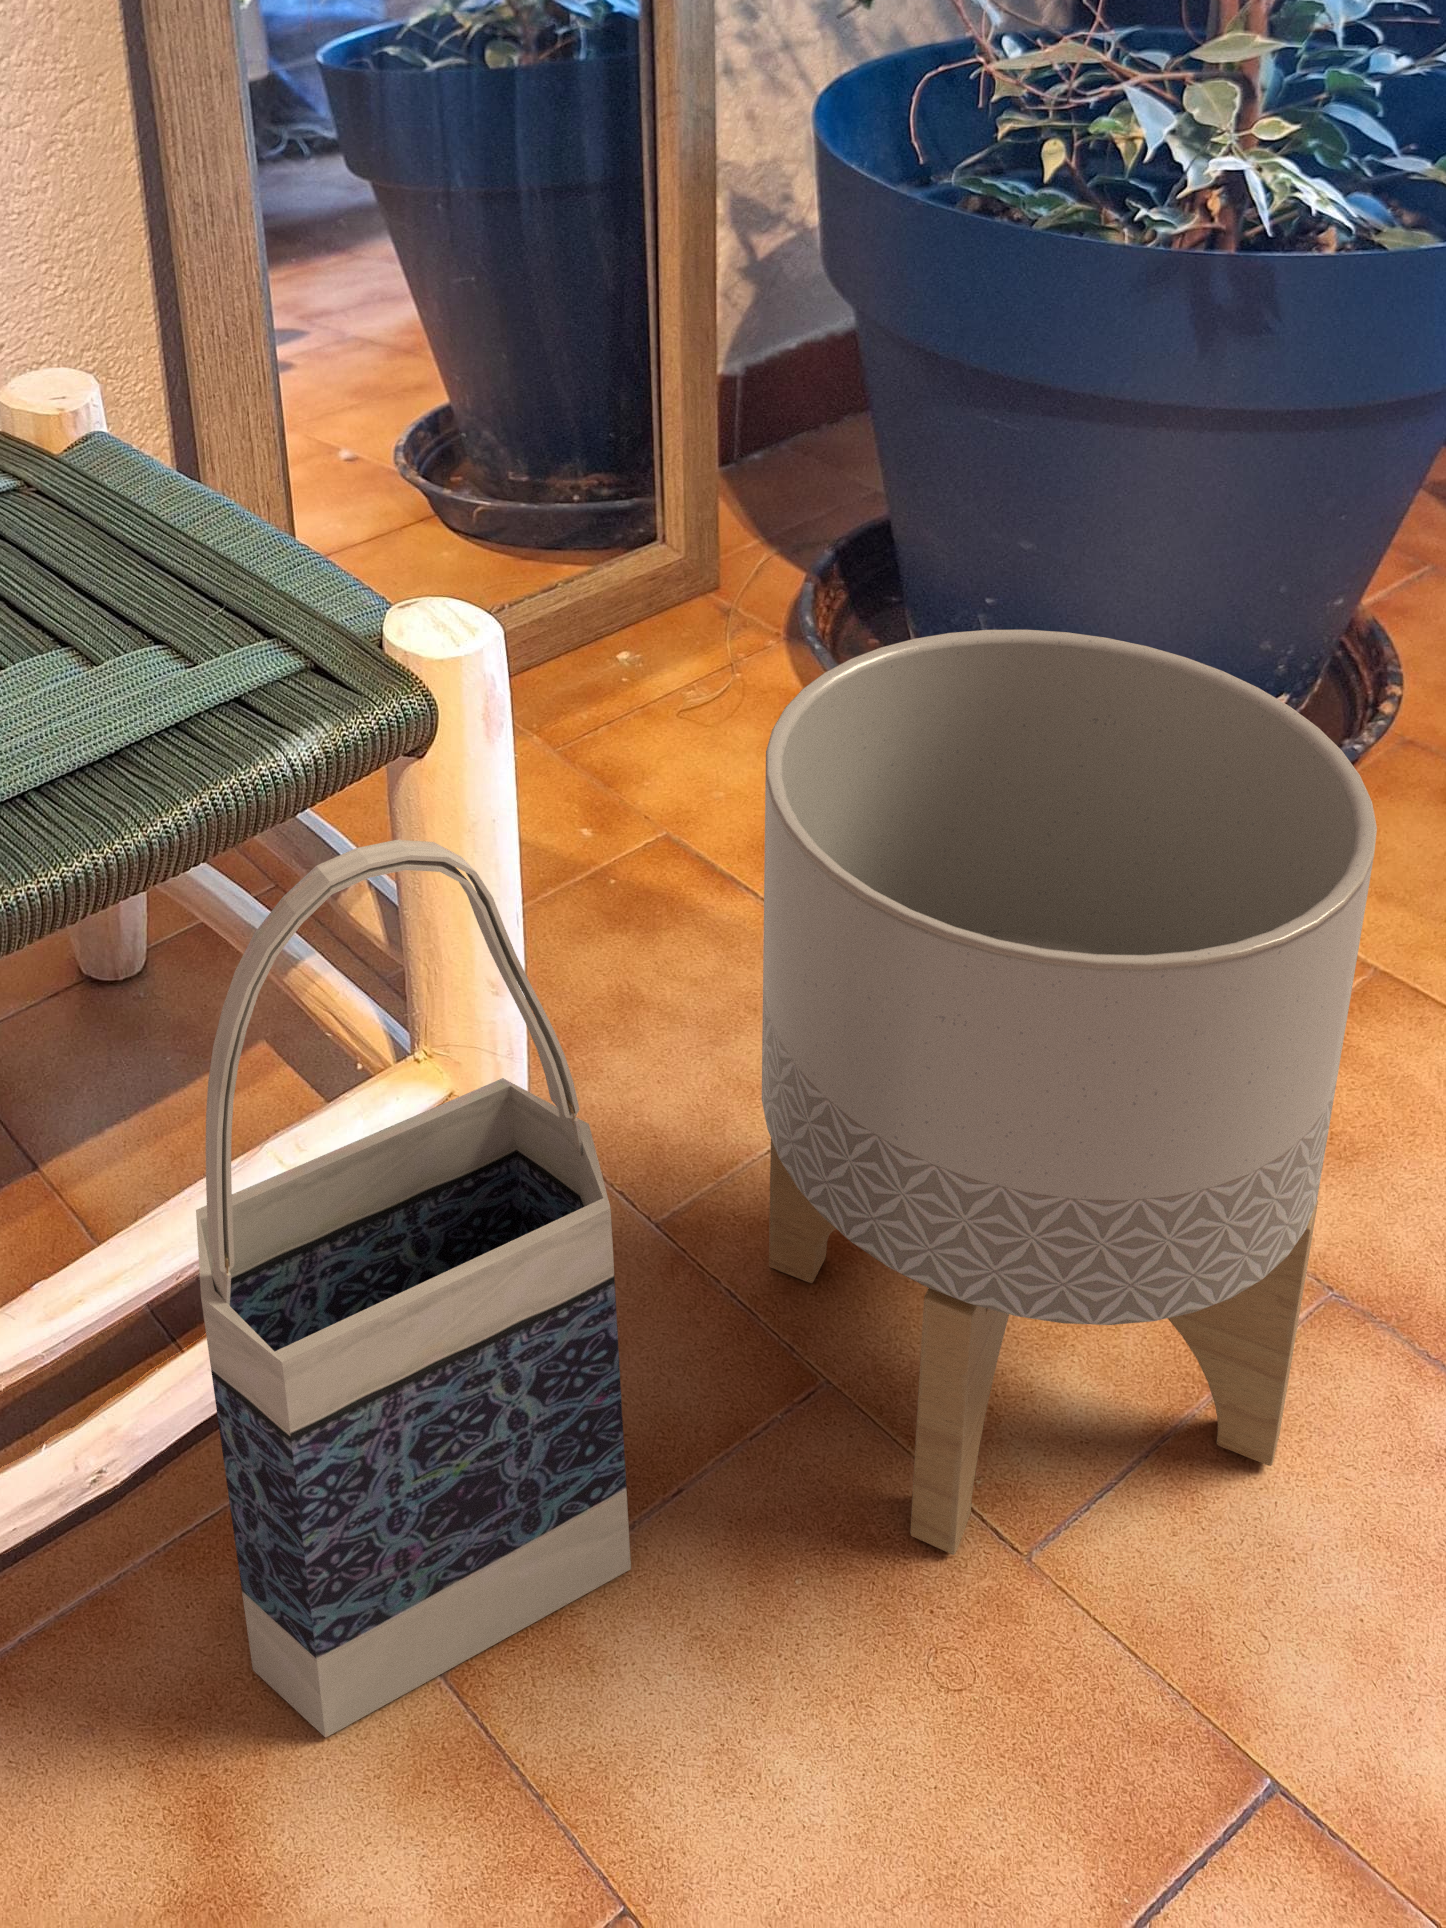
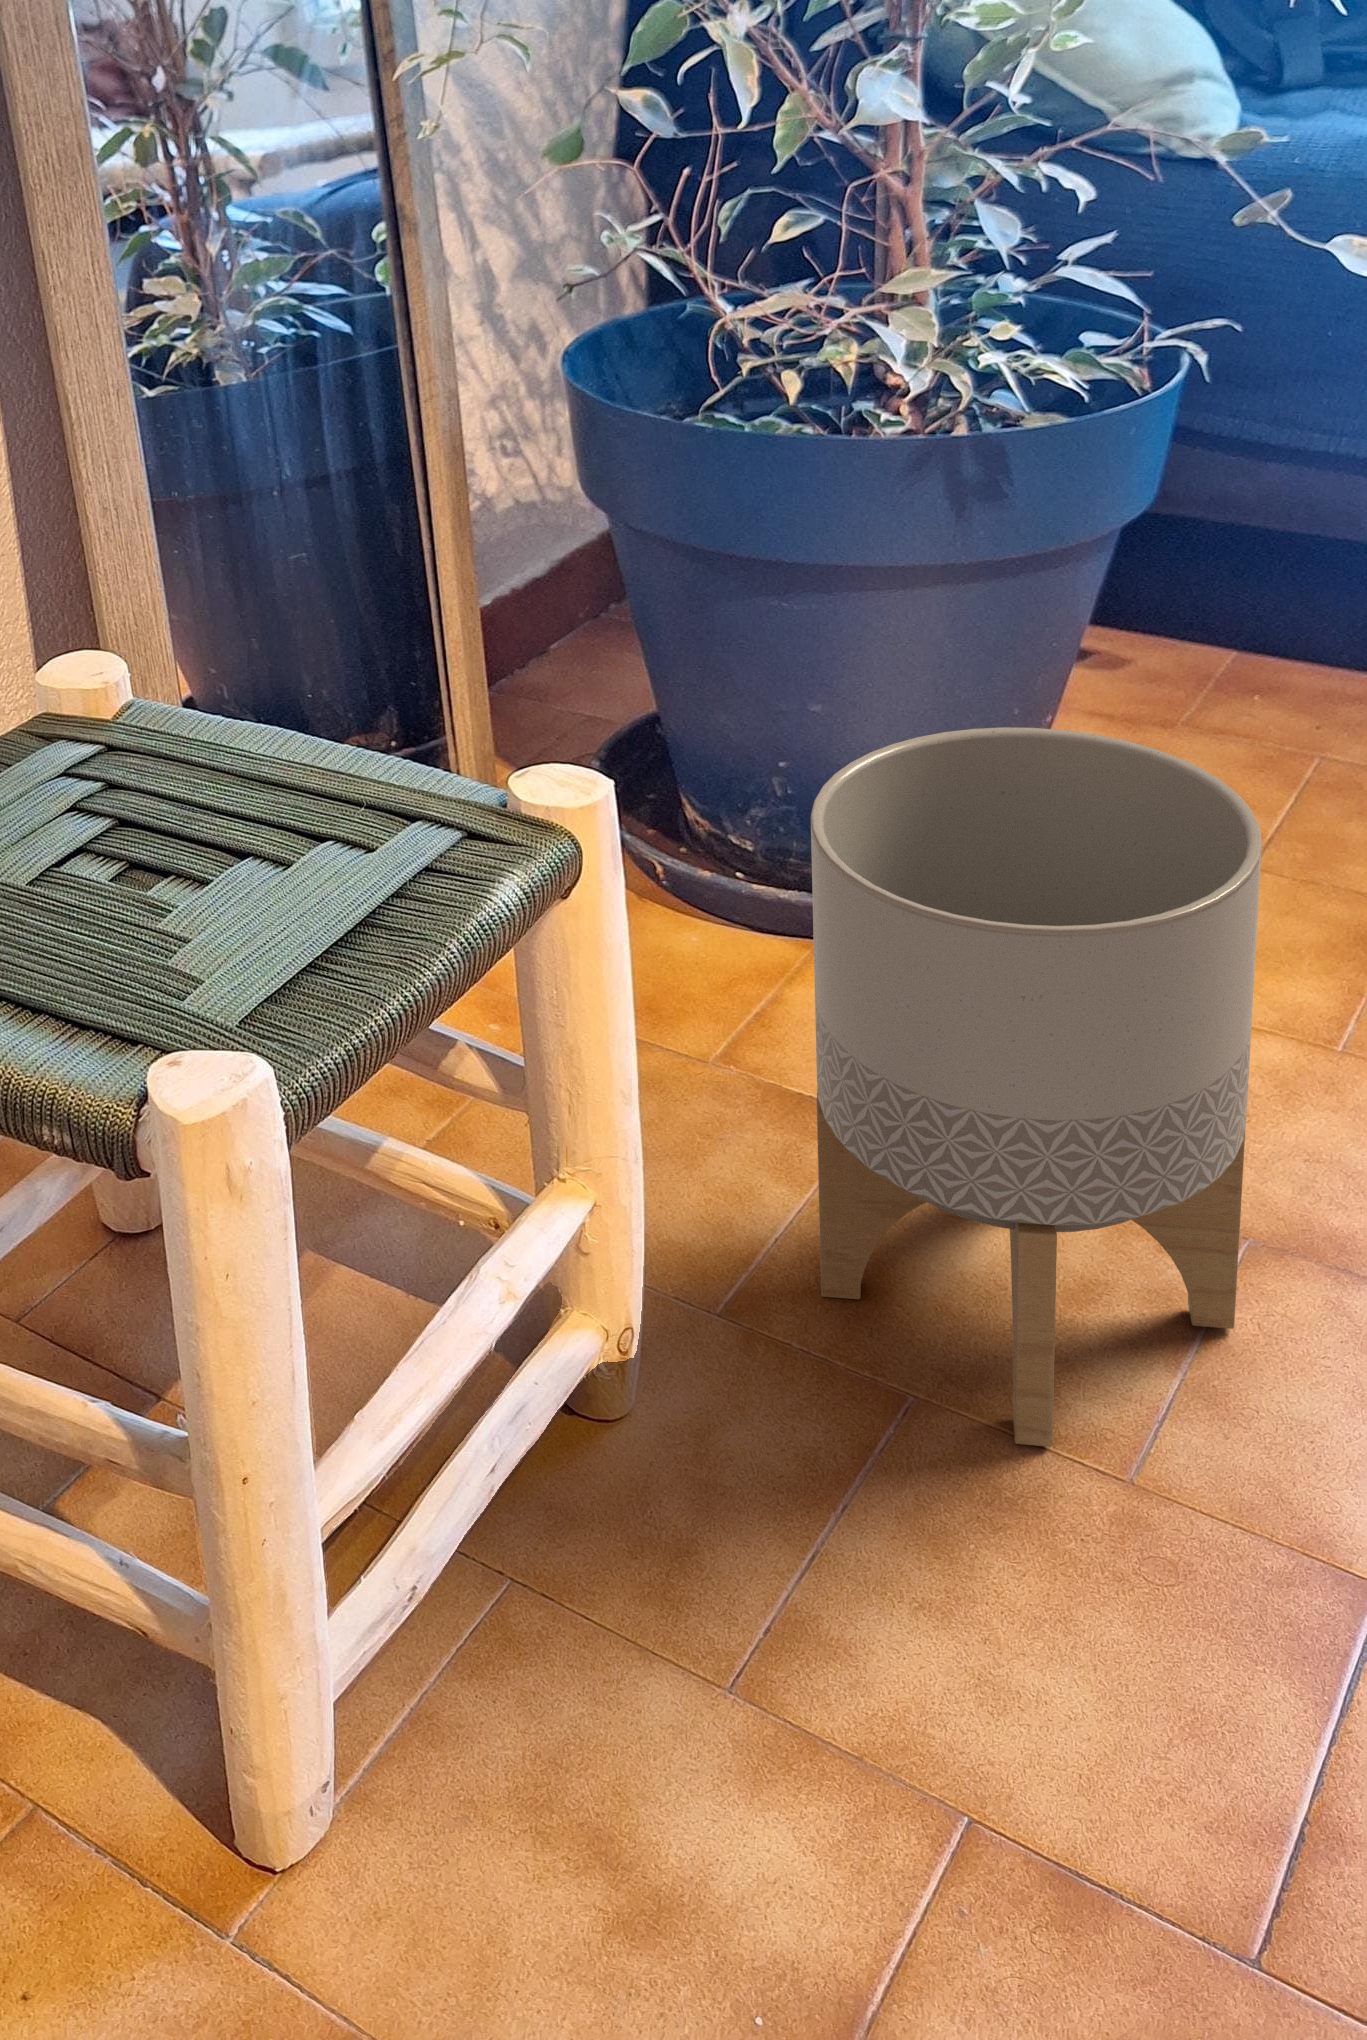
bag: present [196,840,631,1738] -> none [508,928,829,1705]

